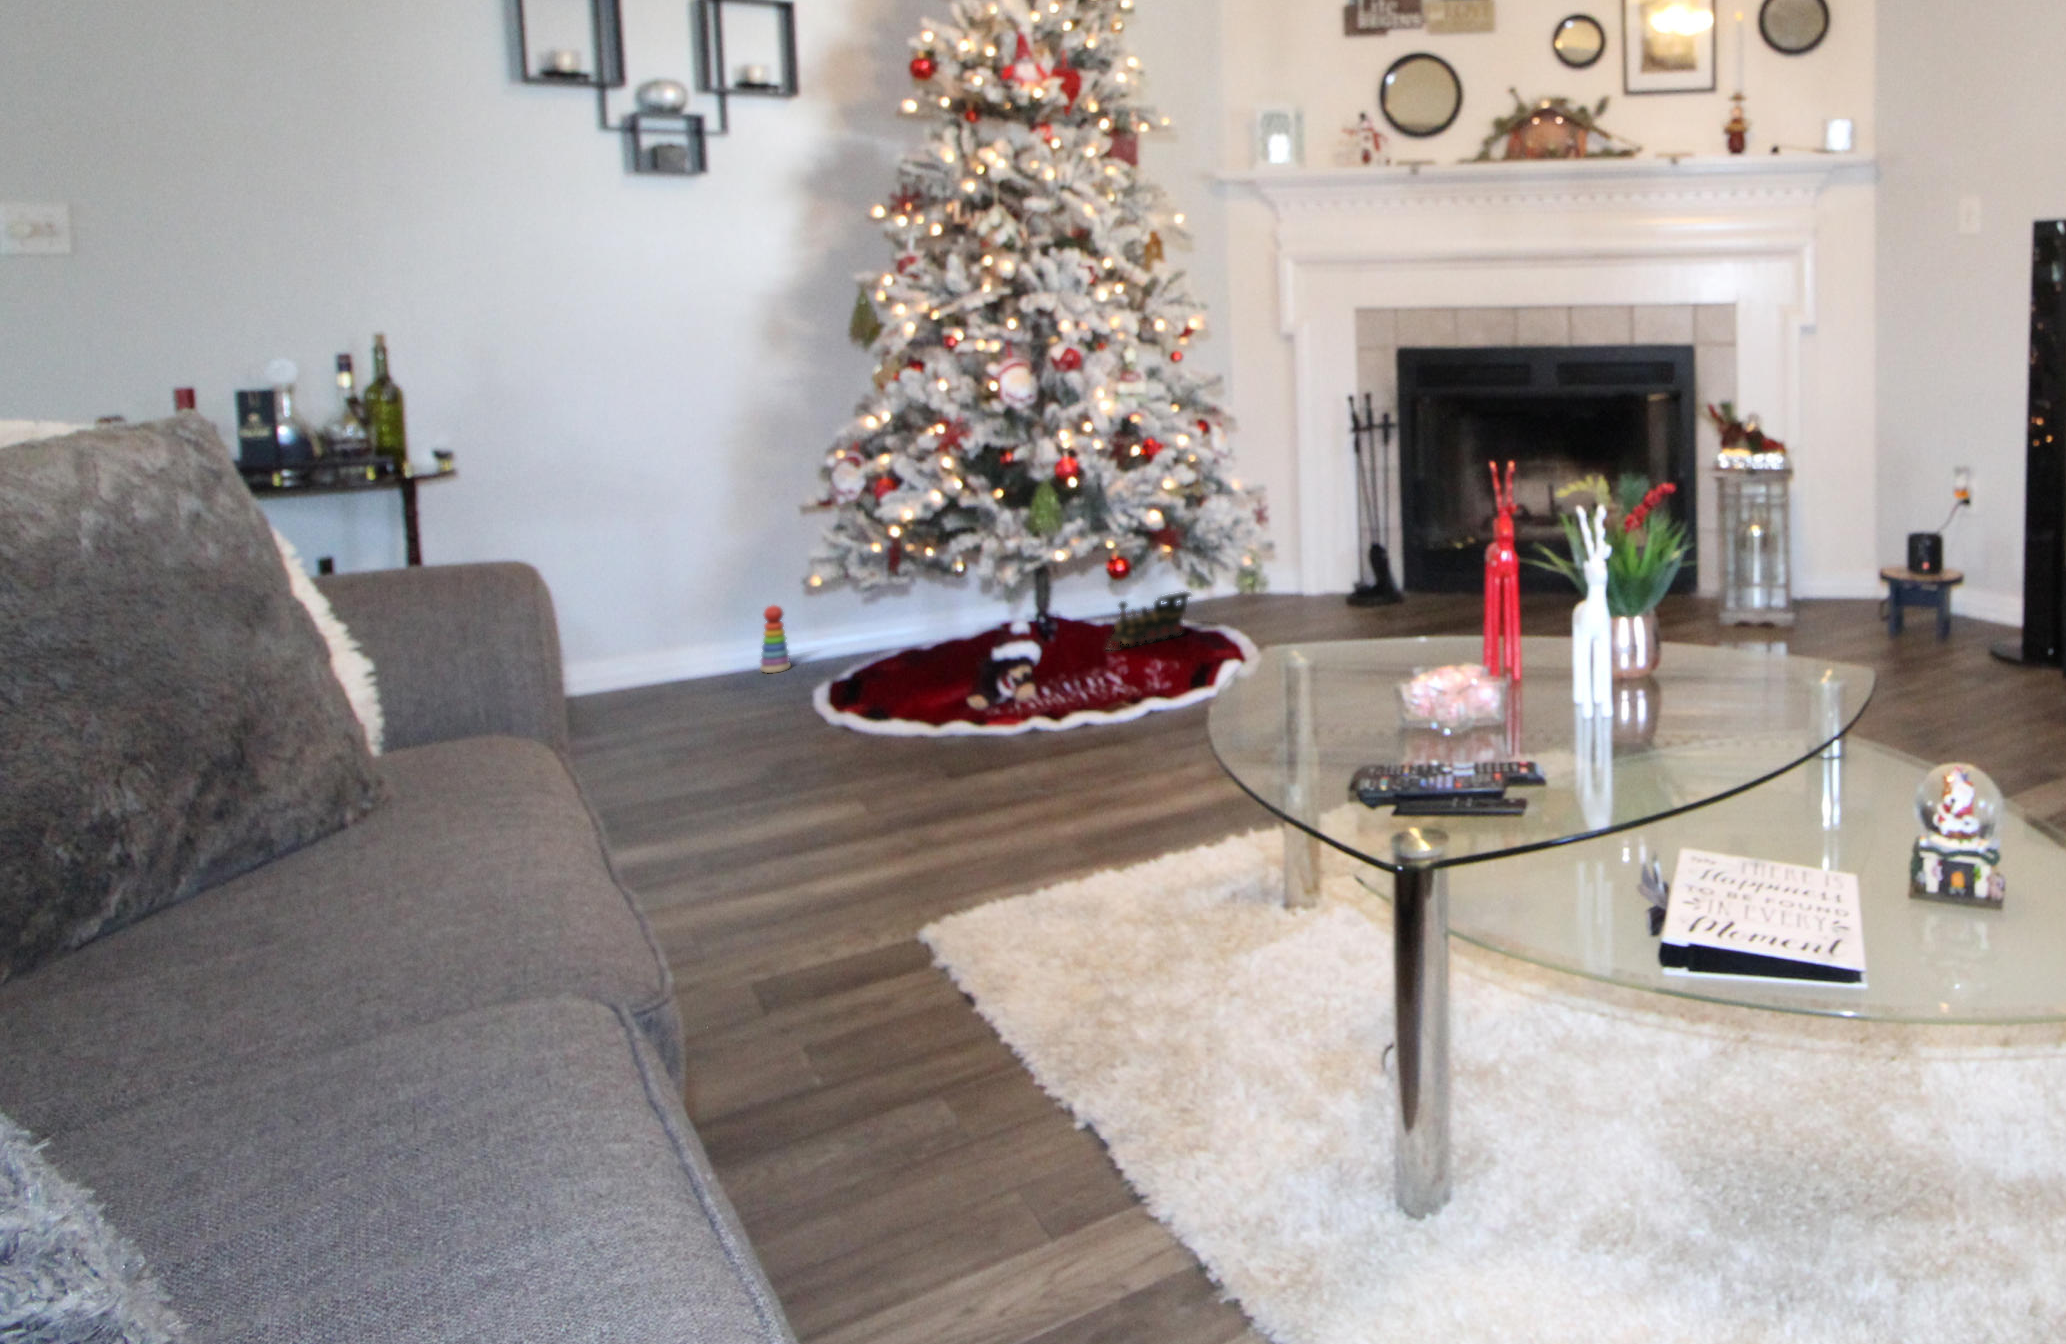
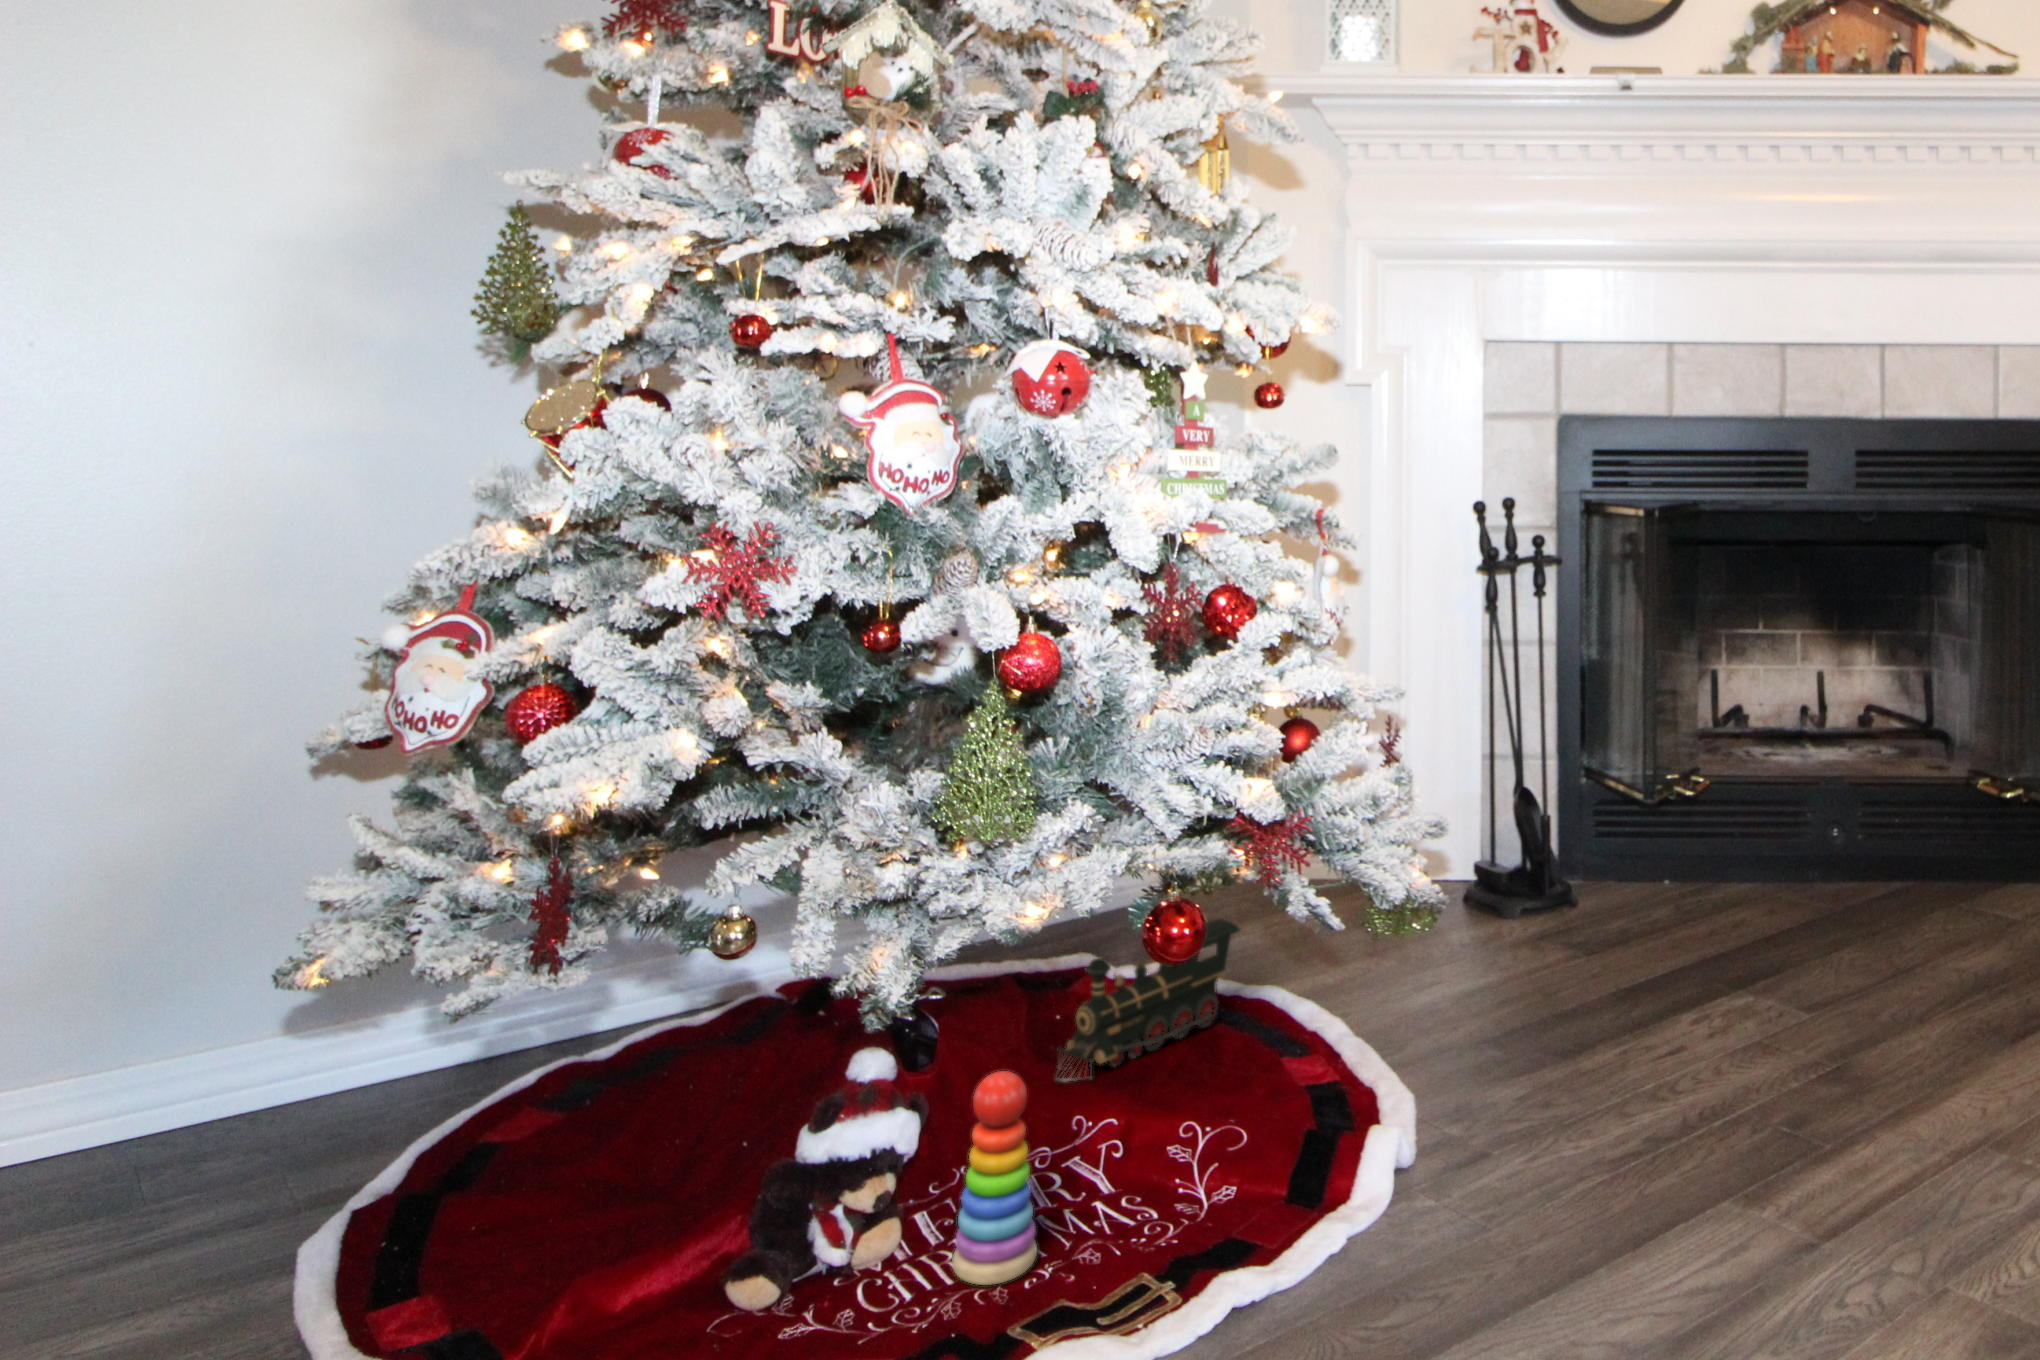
stacking toy: present [760,606,791,673] -> present [952,1071,1037,1285]

